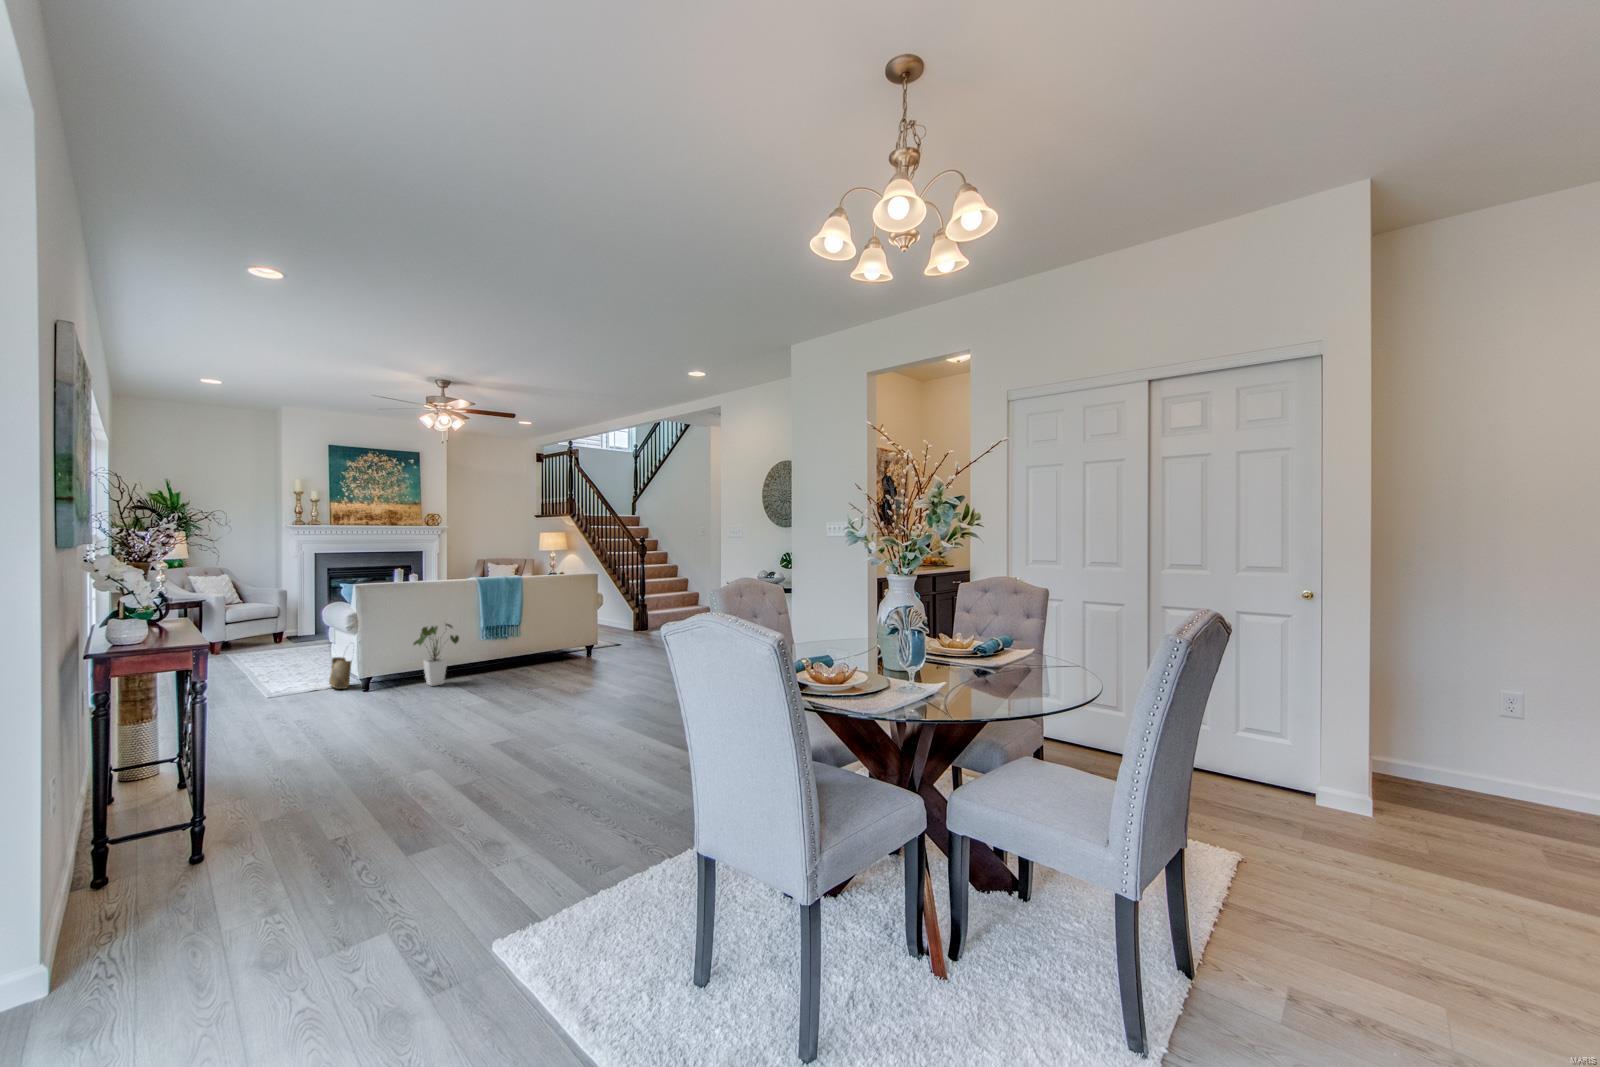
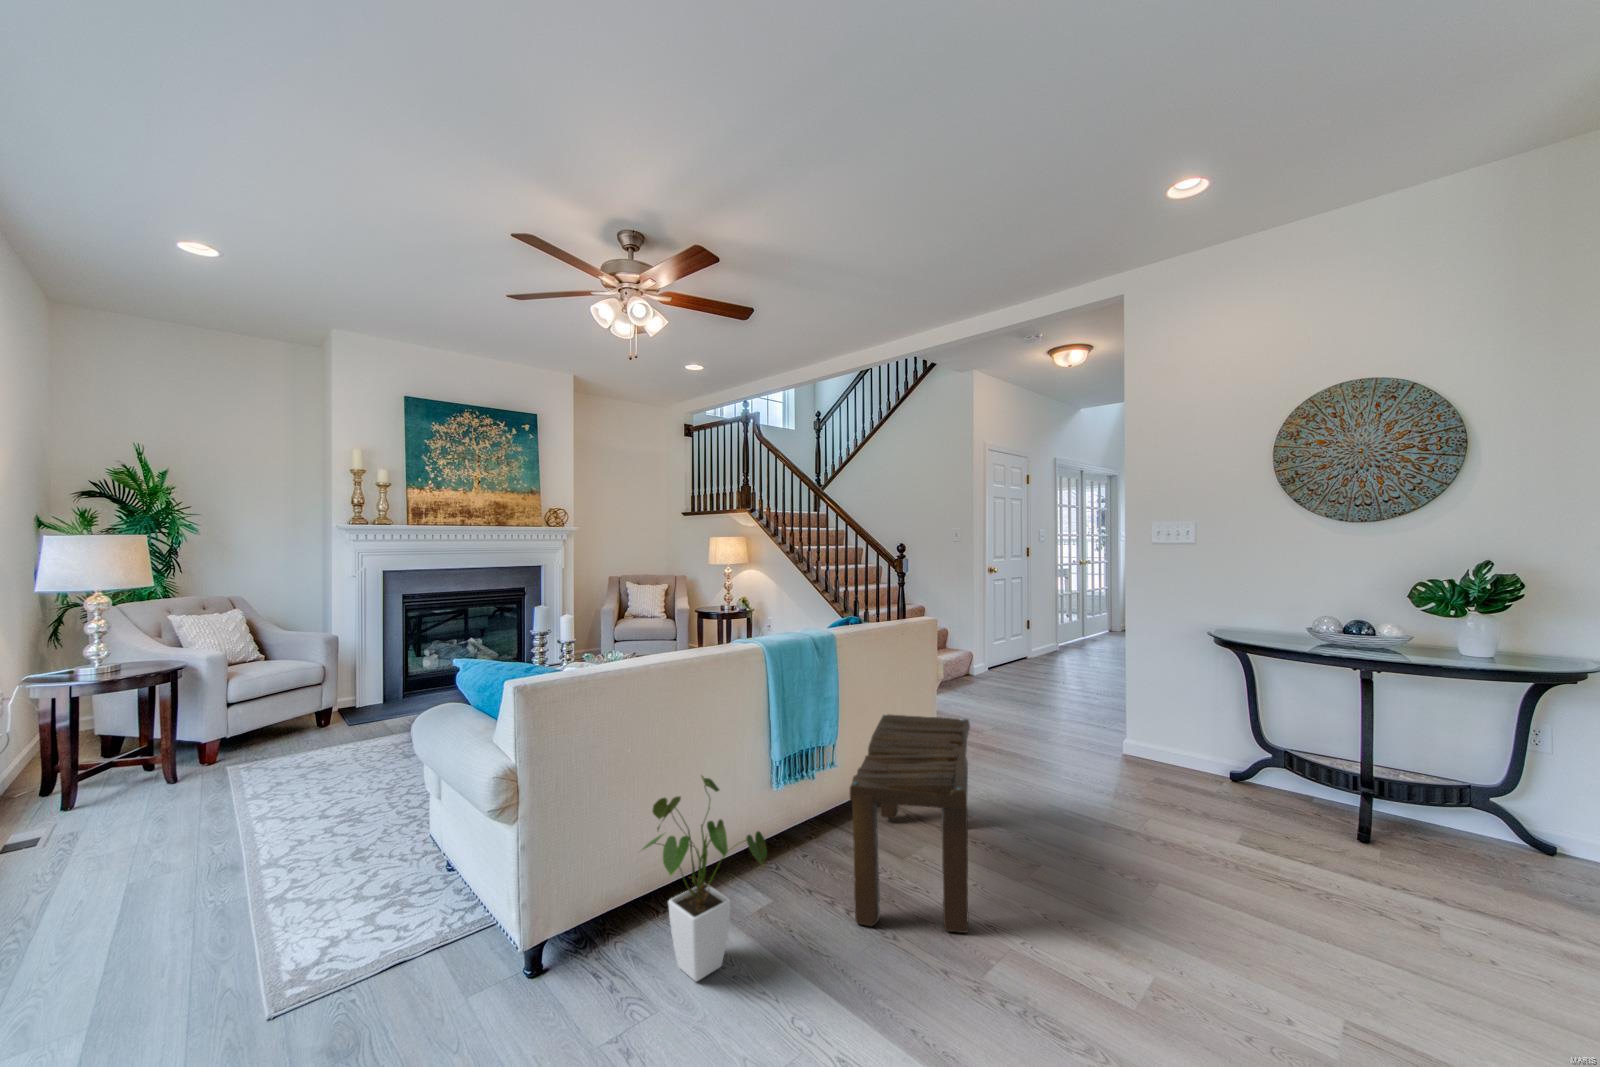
bench: none [505,613,595,678] -> present [850,715,970,933]
woven basket: present [329,657,352,689] -> none [420,845,486,1000]

